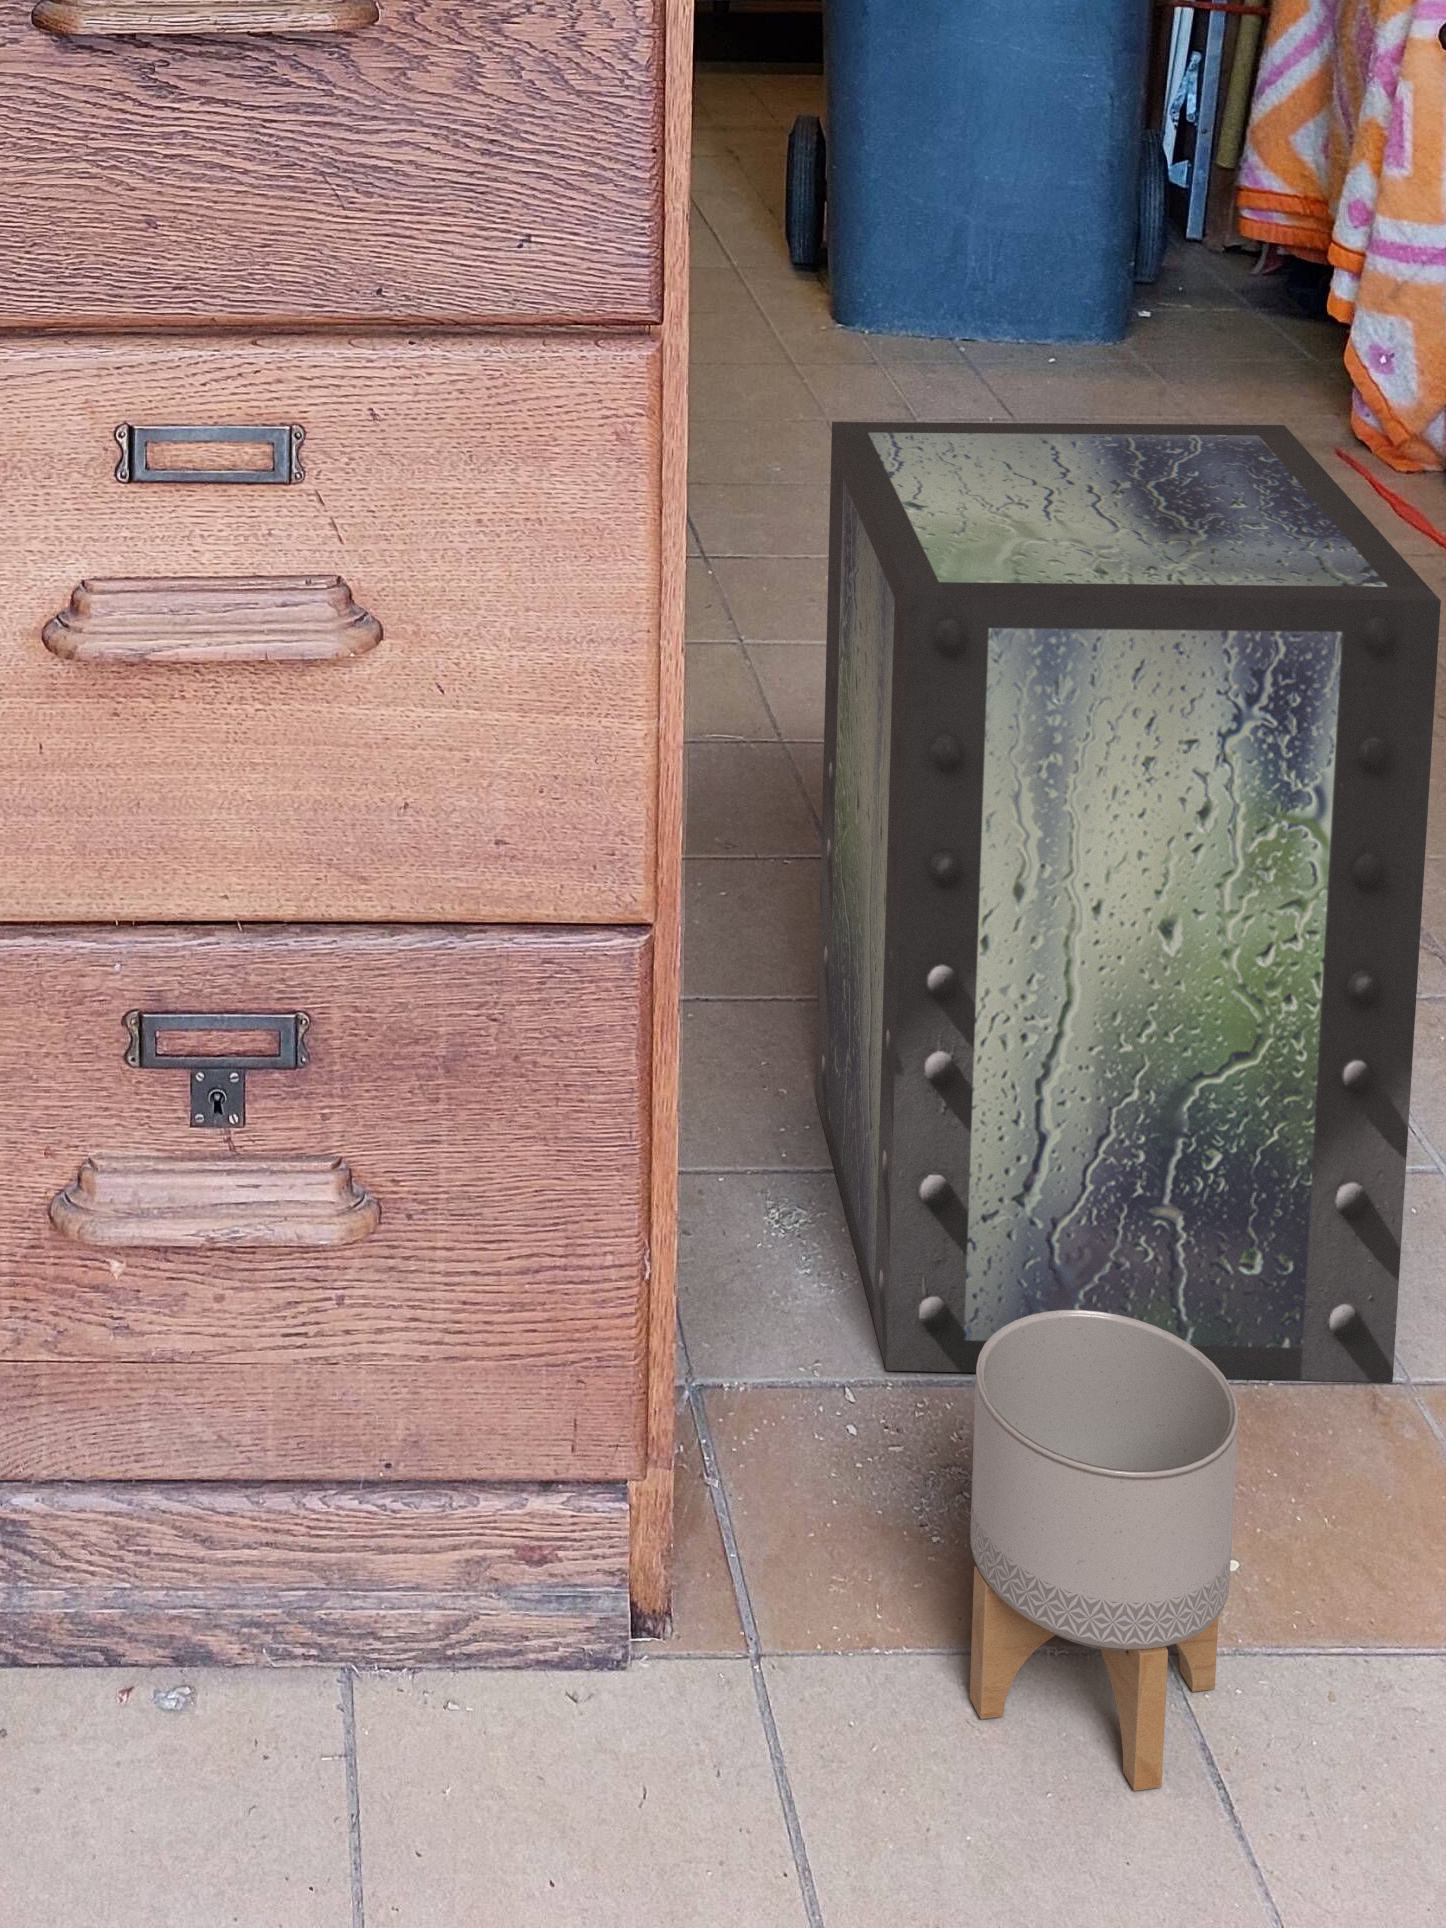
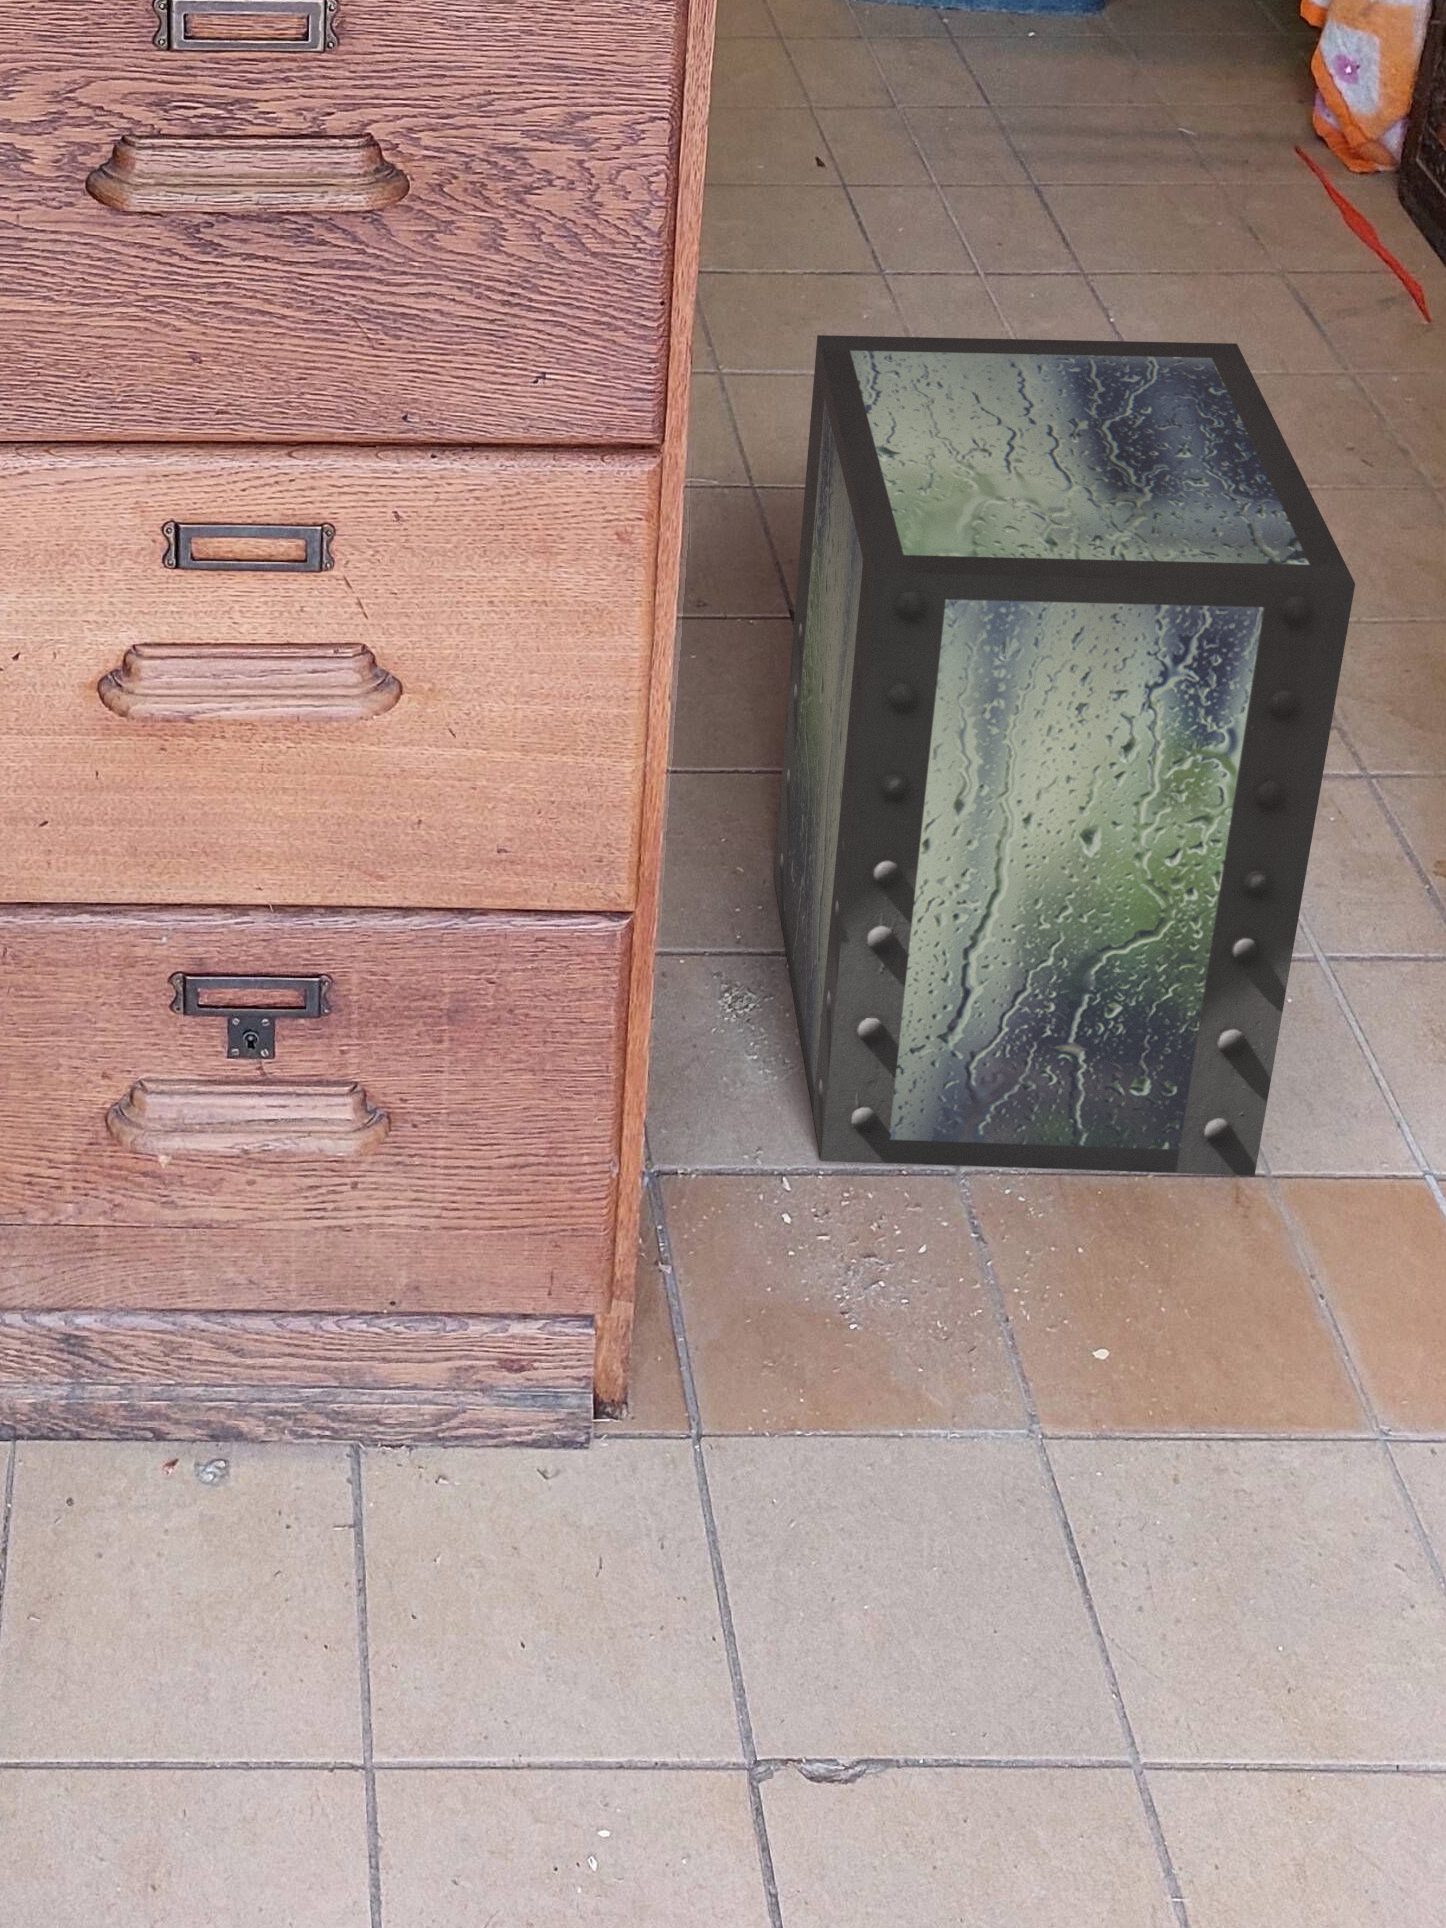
planter: present [970,1310,1238,1791] -> none [873,1182,1111,1560]

